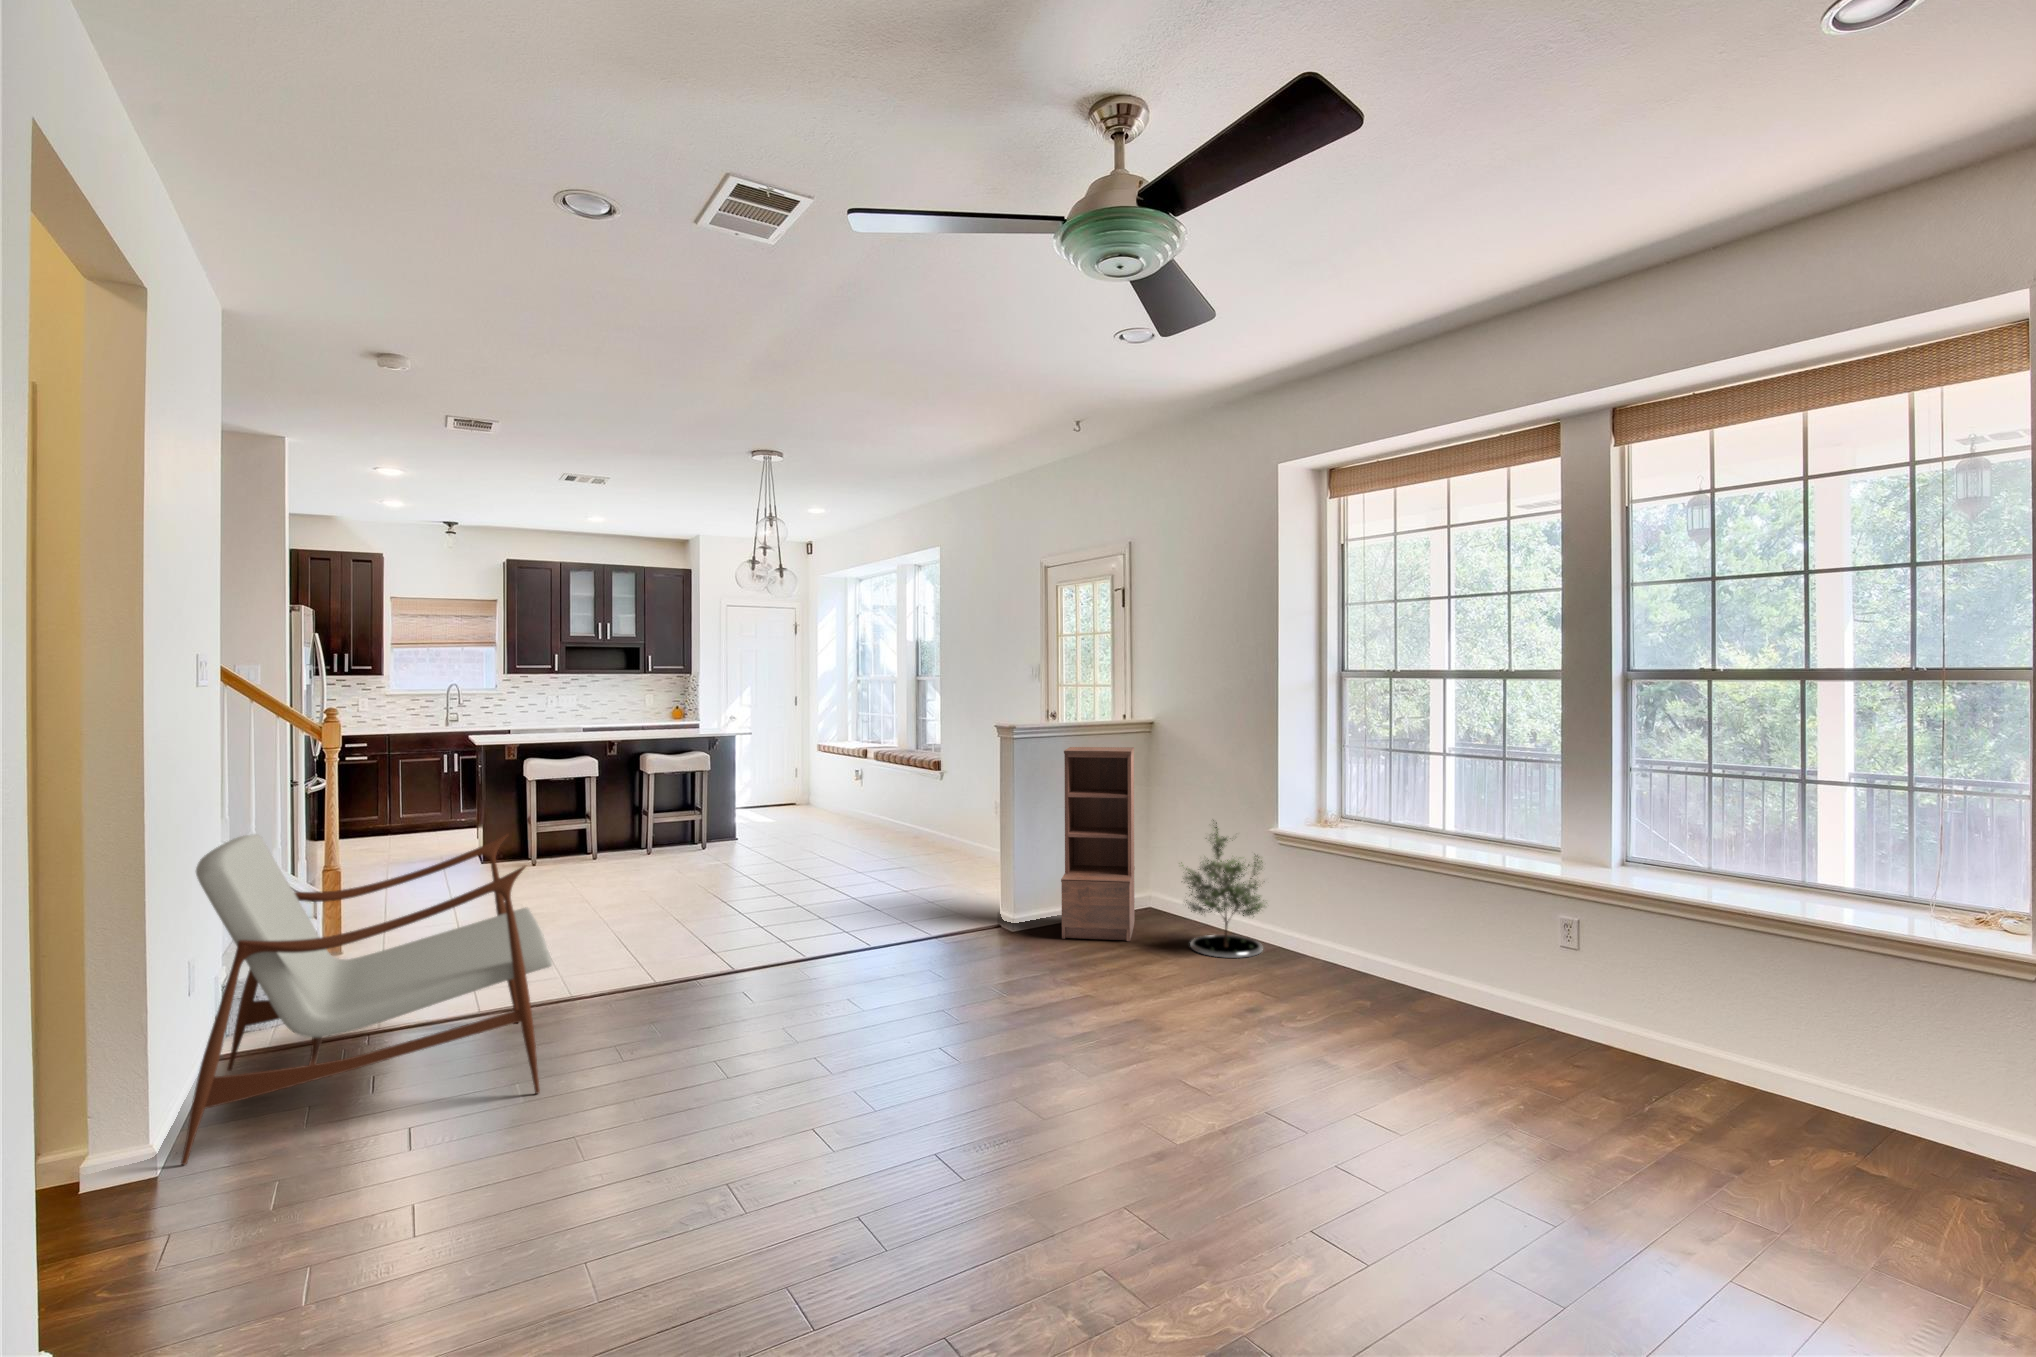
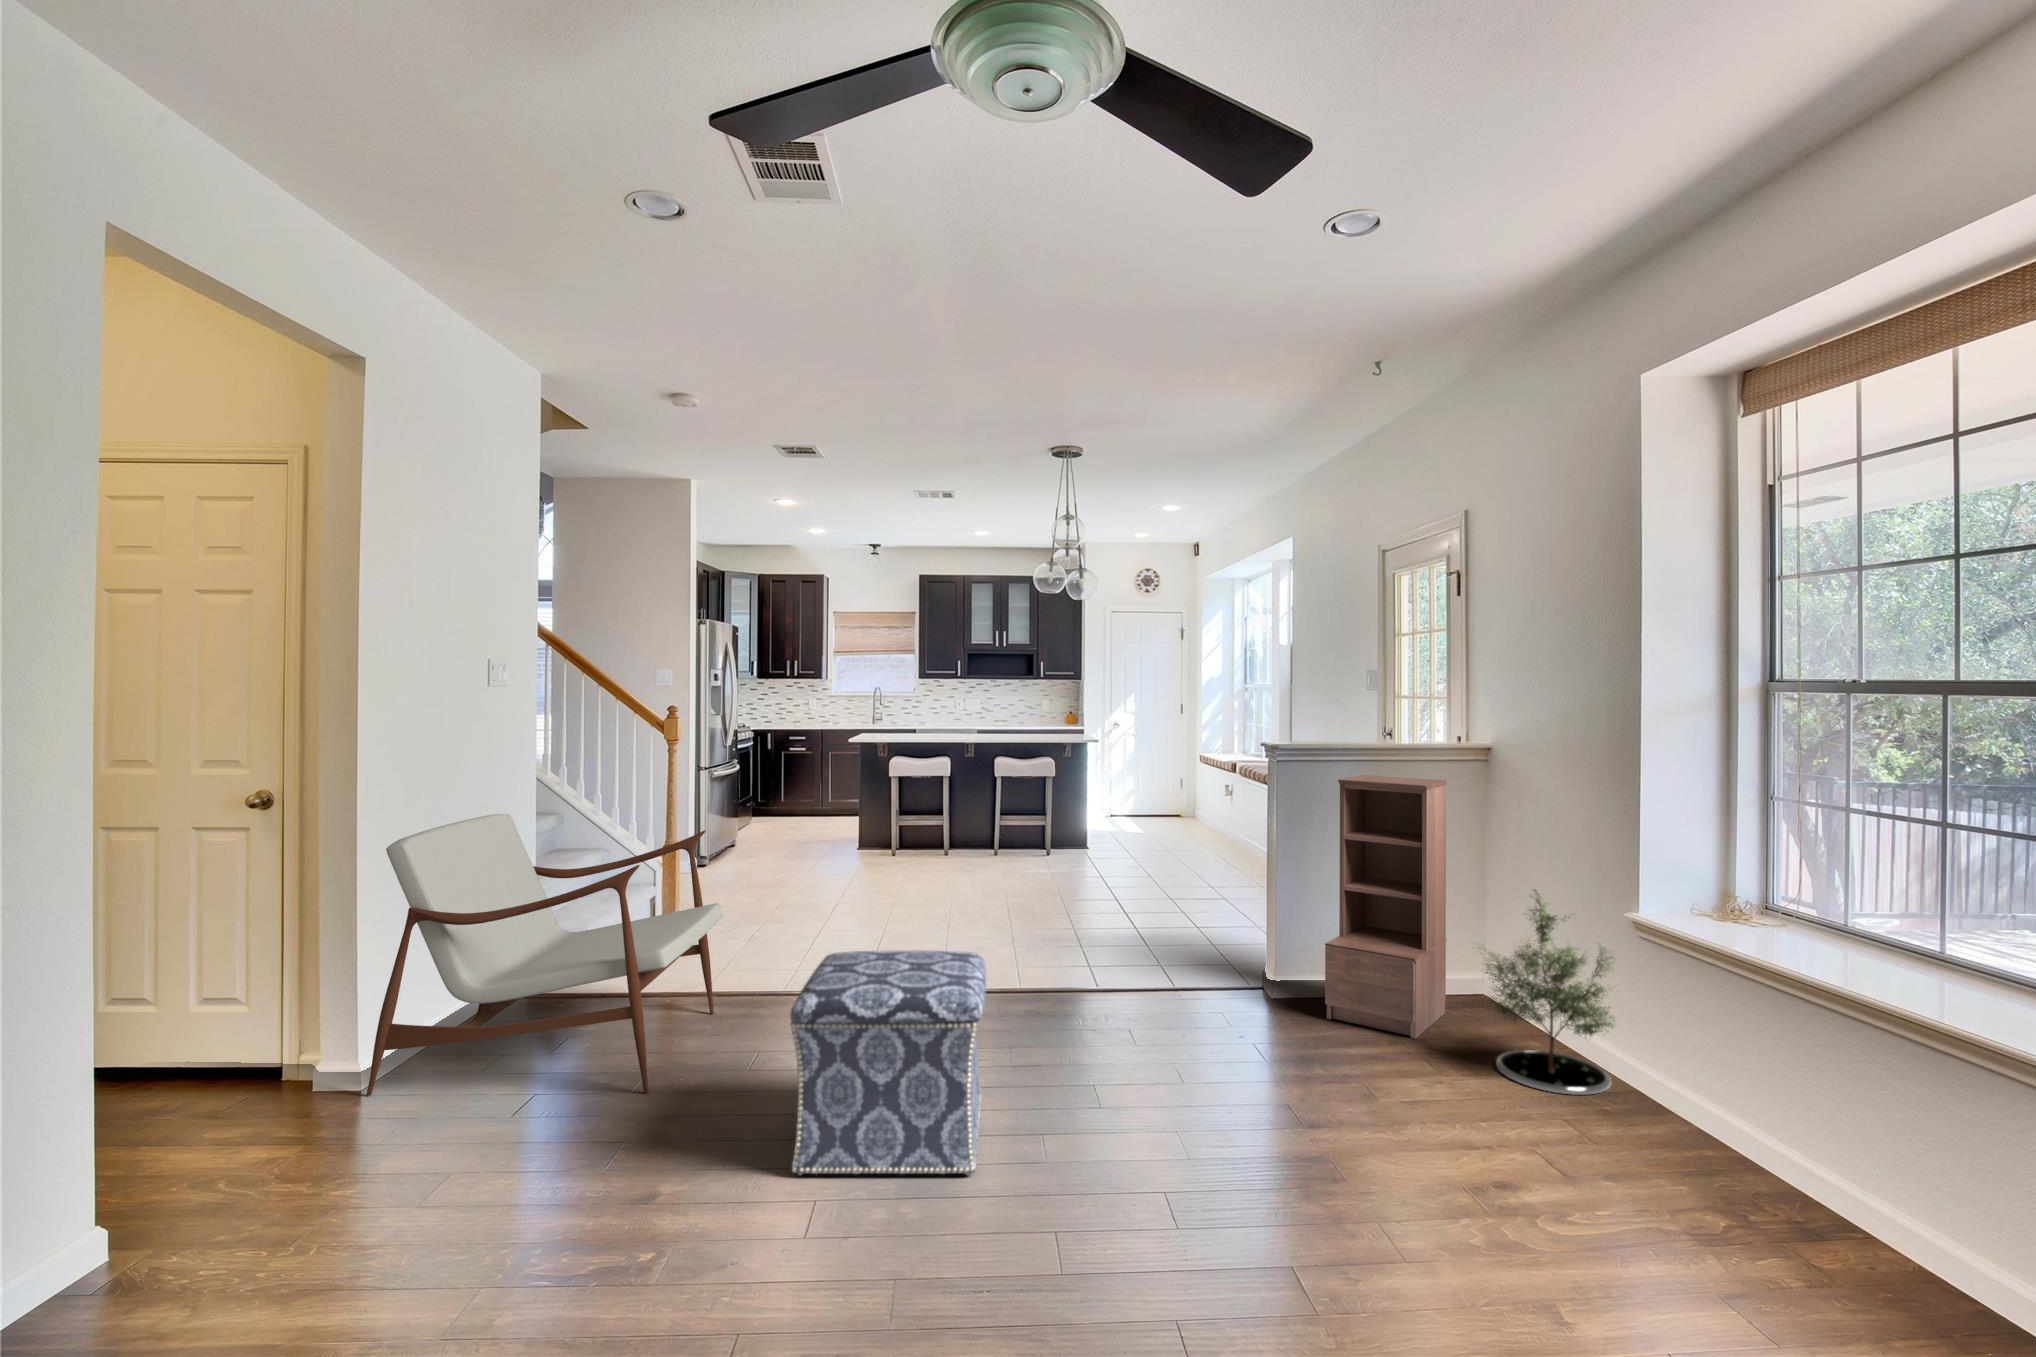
ottoman: none [726,910,920,1115] -> present [790,951,986,1175]

